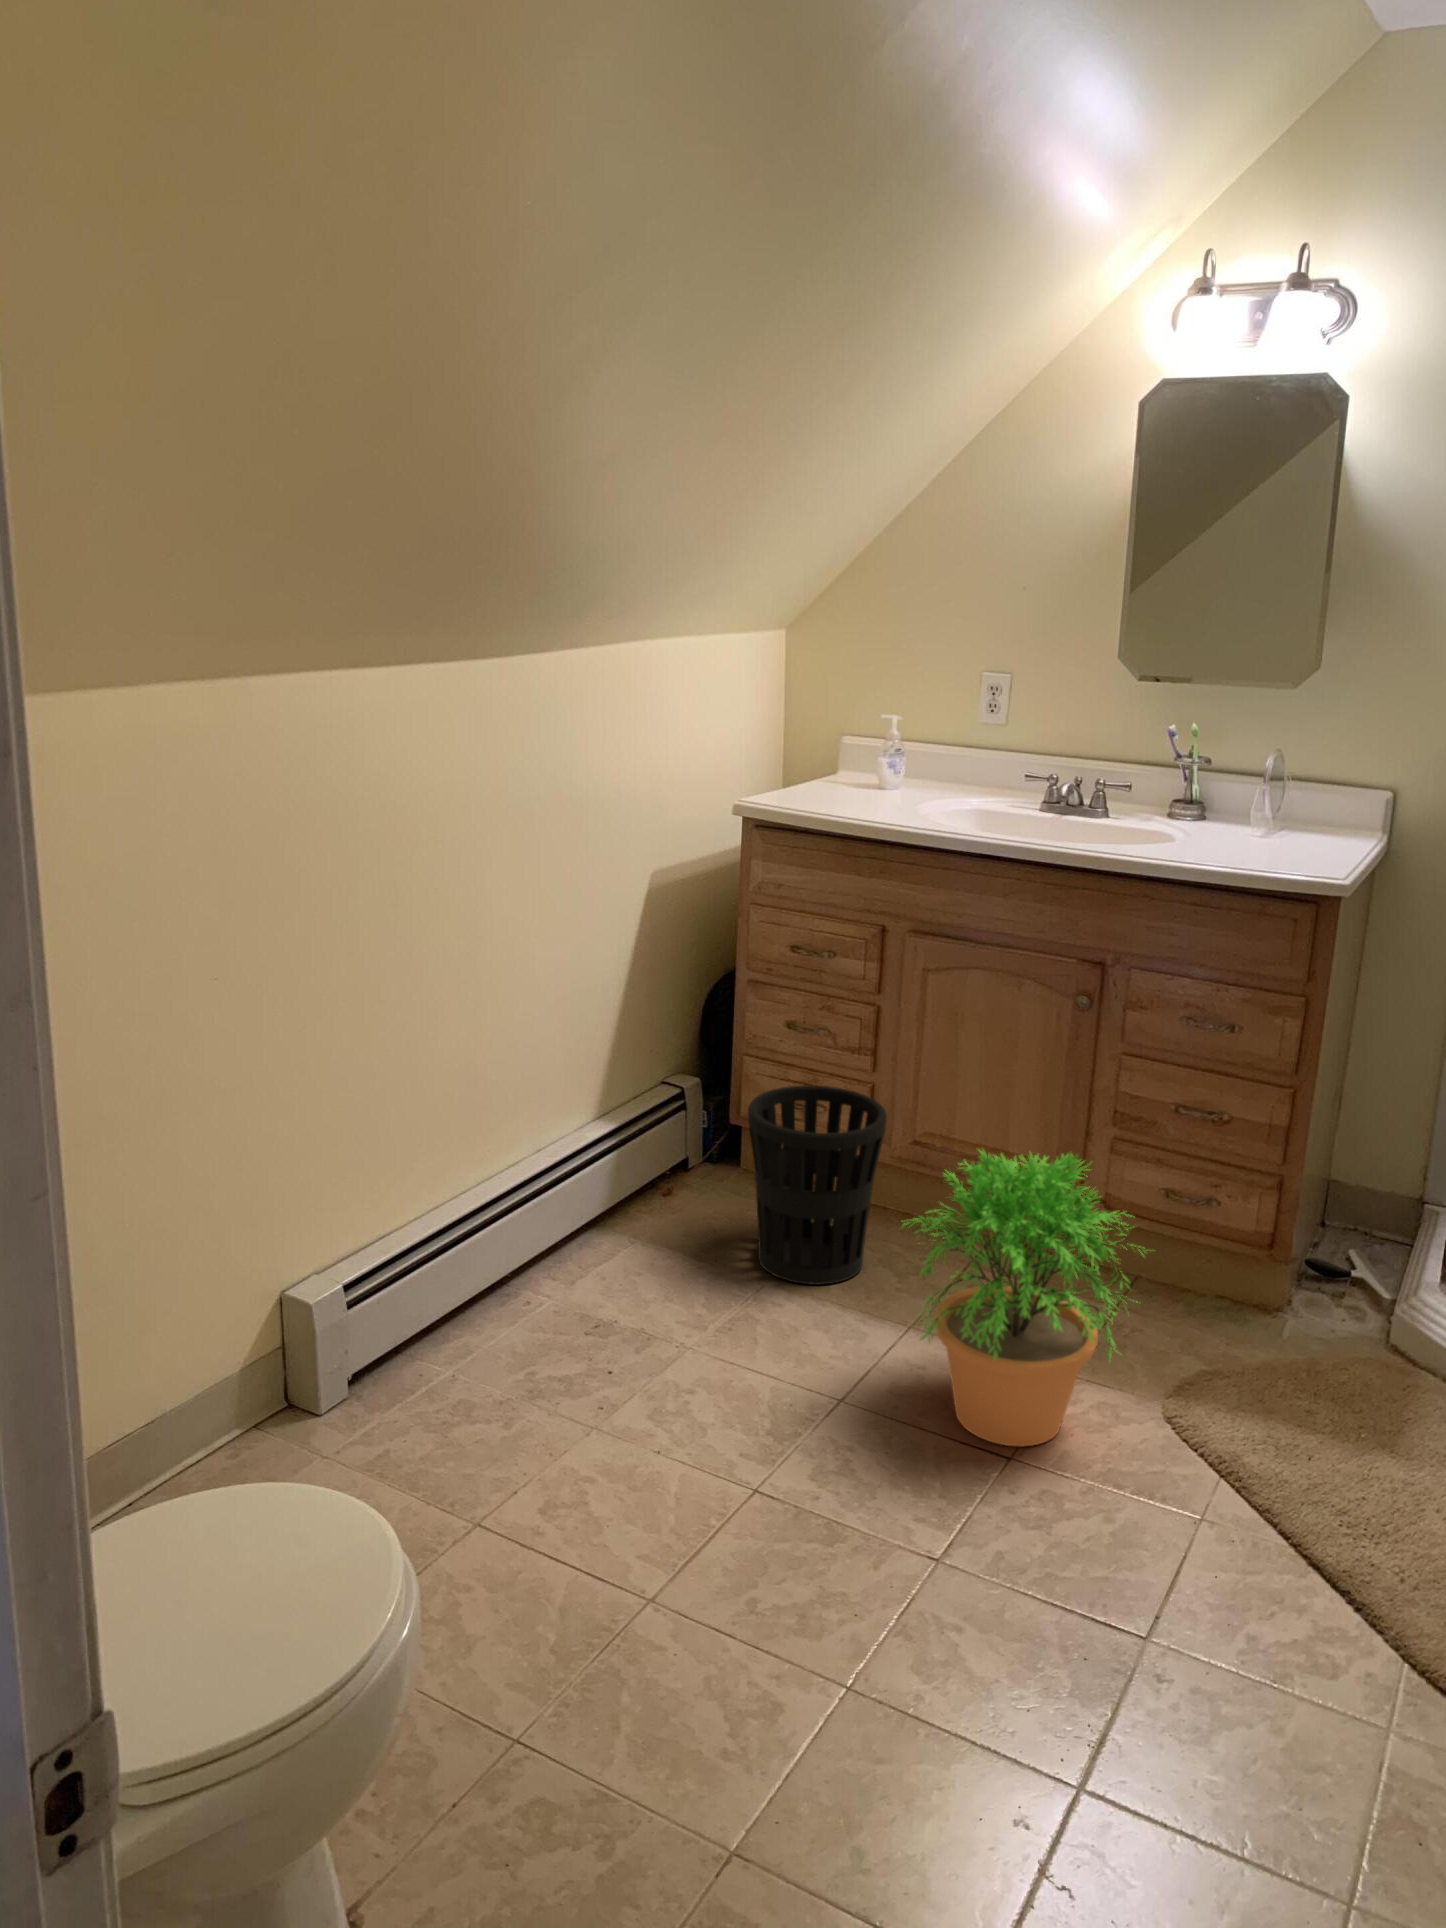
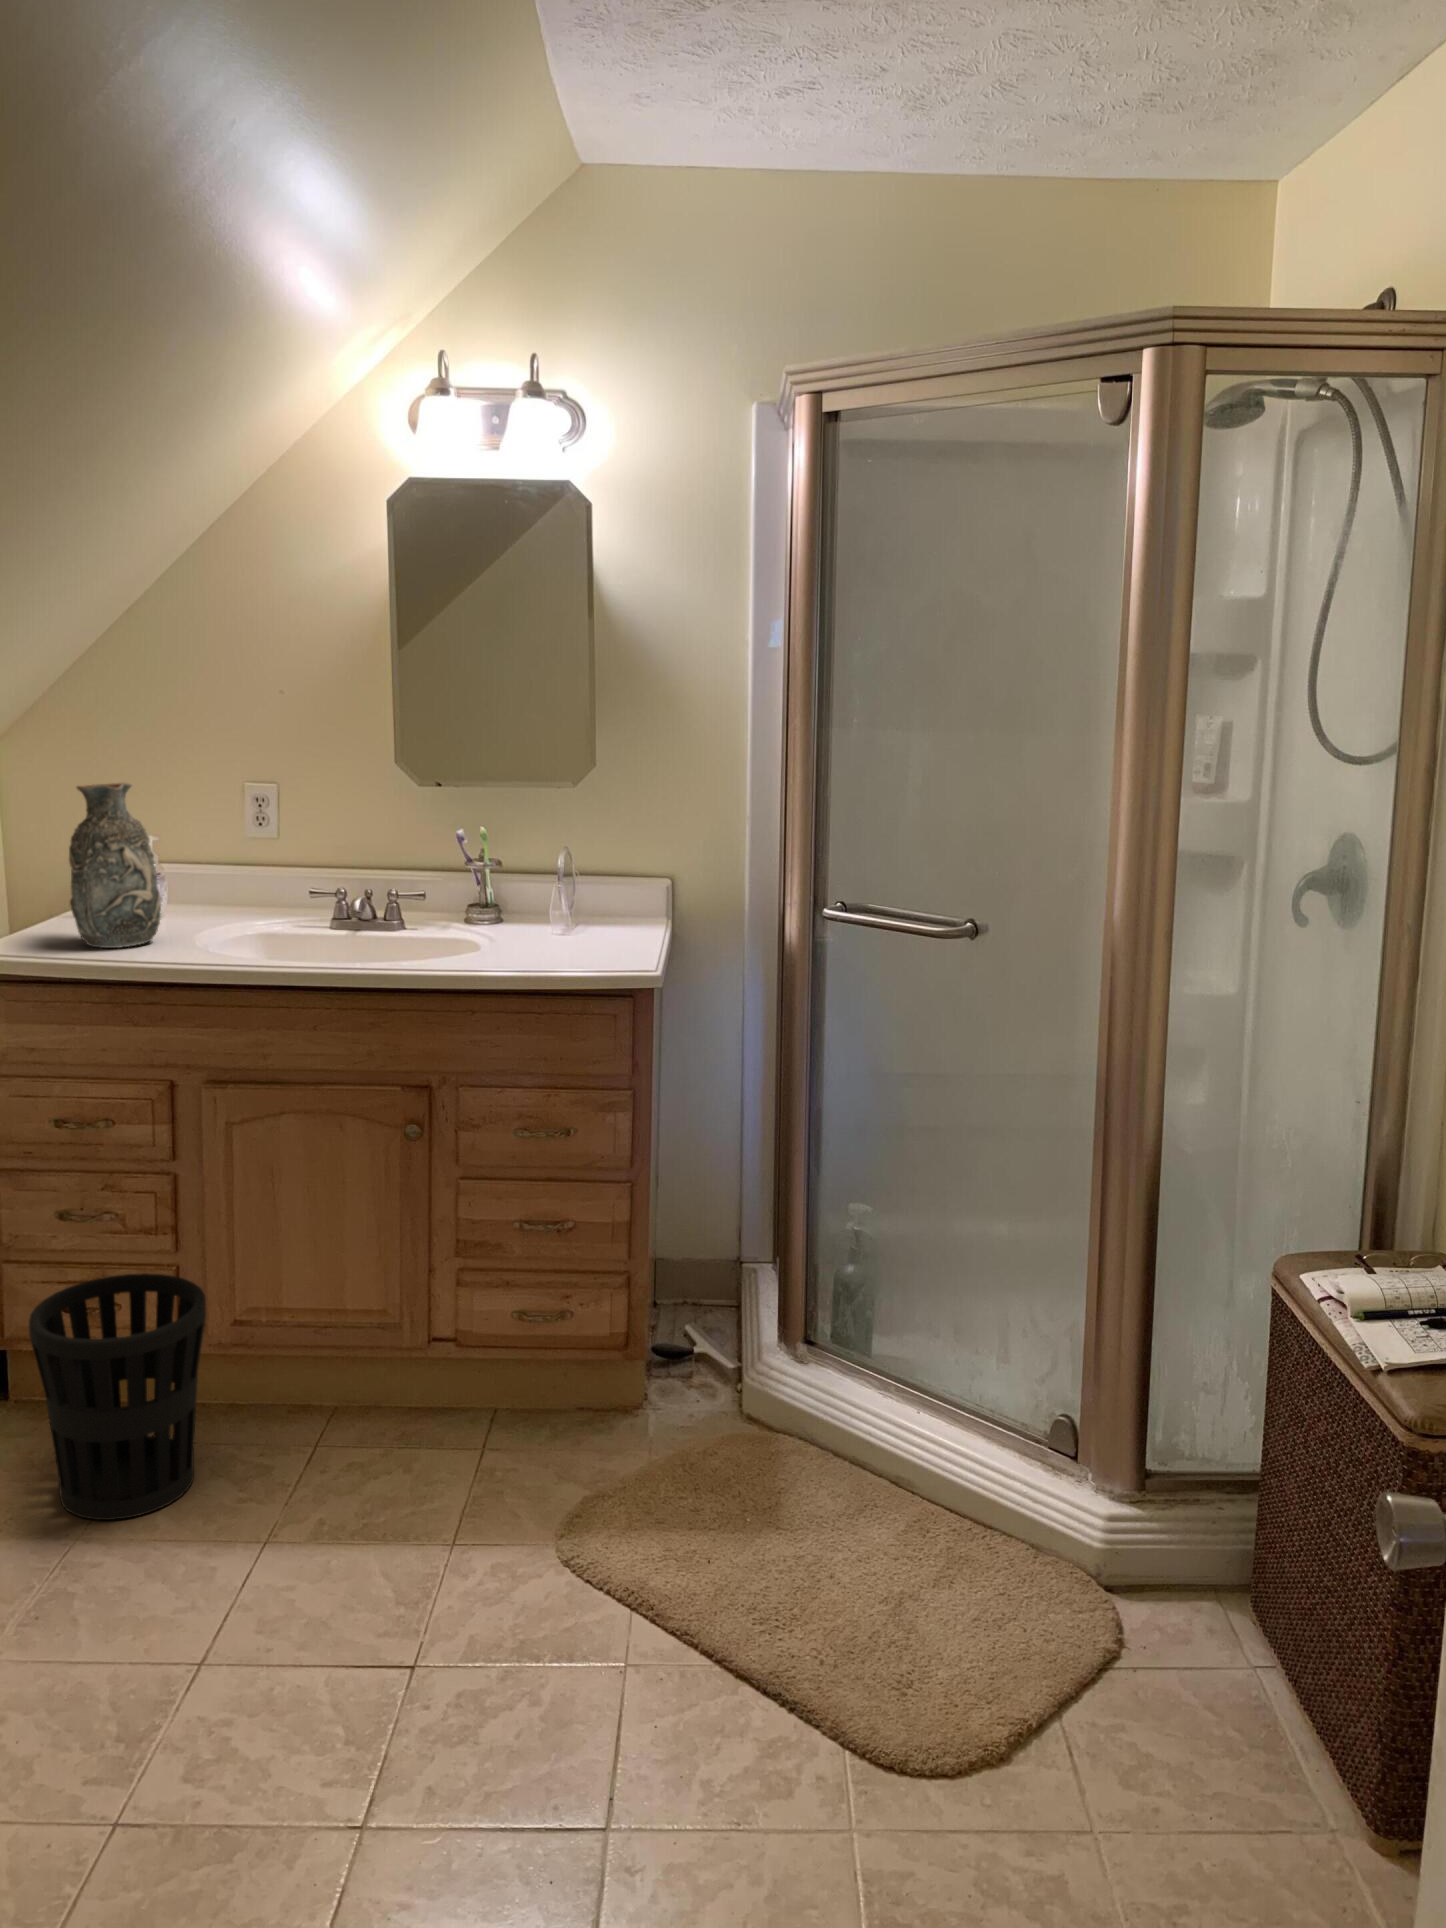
decorative vase: none [821,665,894,809] -> present [69,783,161,948]
potted plant: present [910,1150,1145,1446] -> none [250,1300,543,1651]

